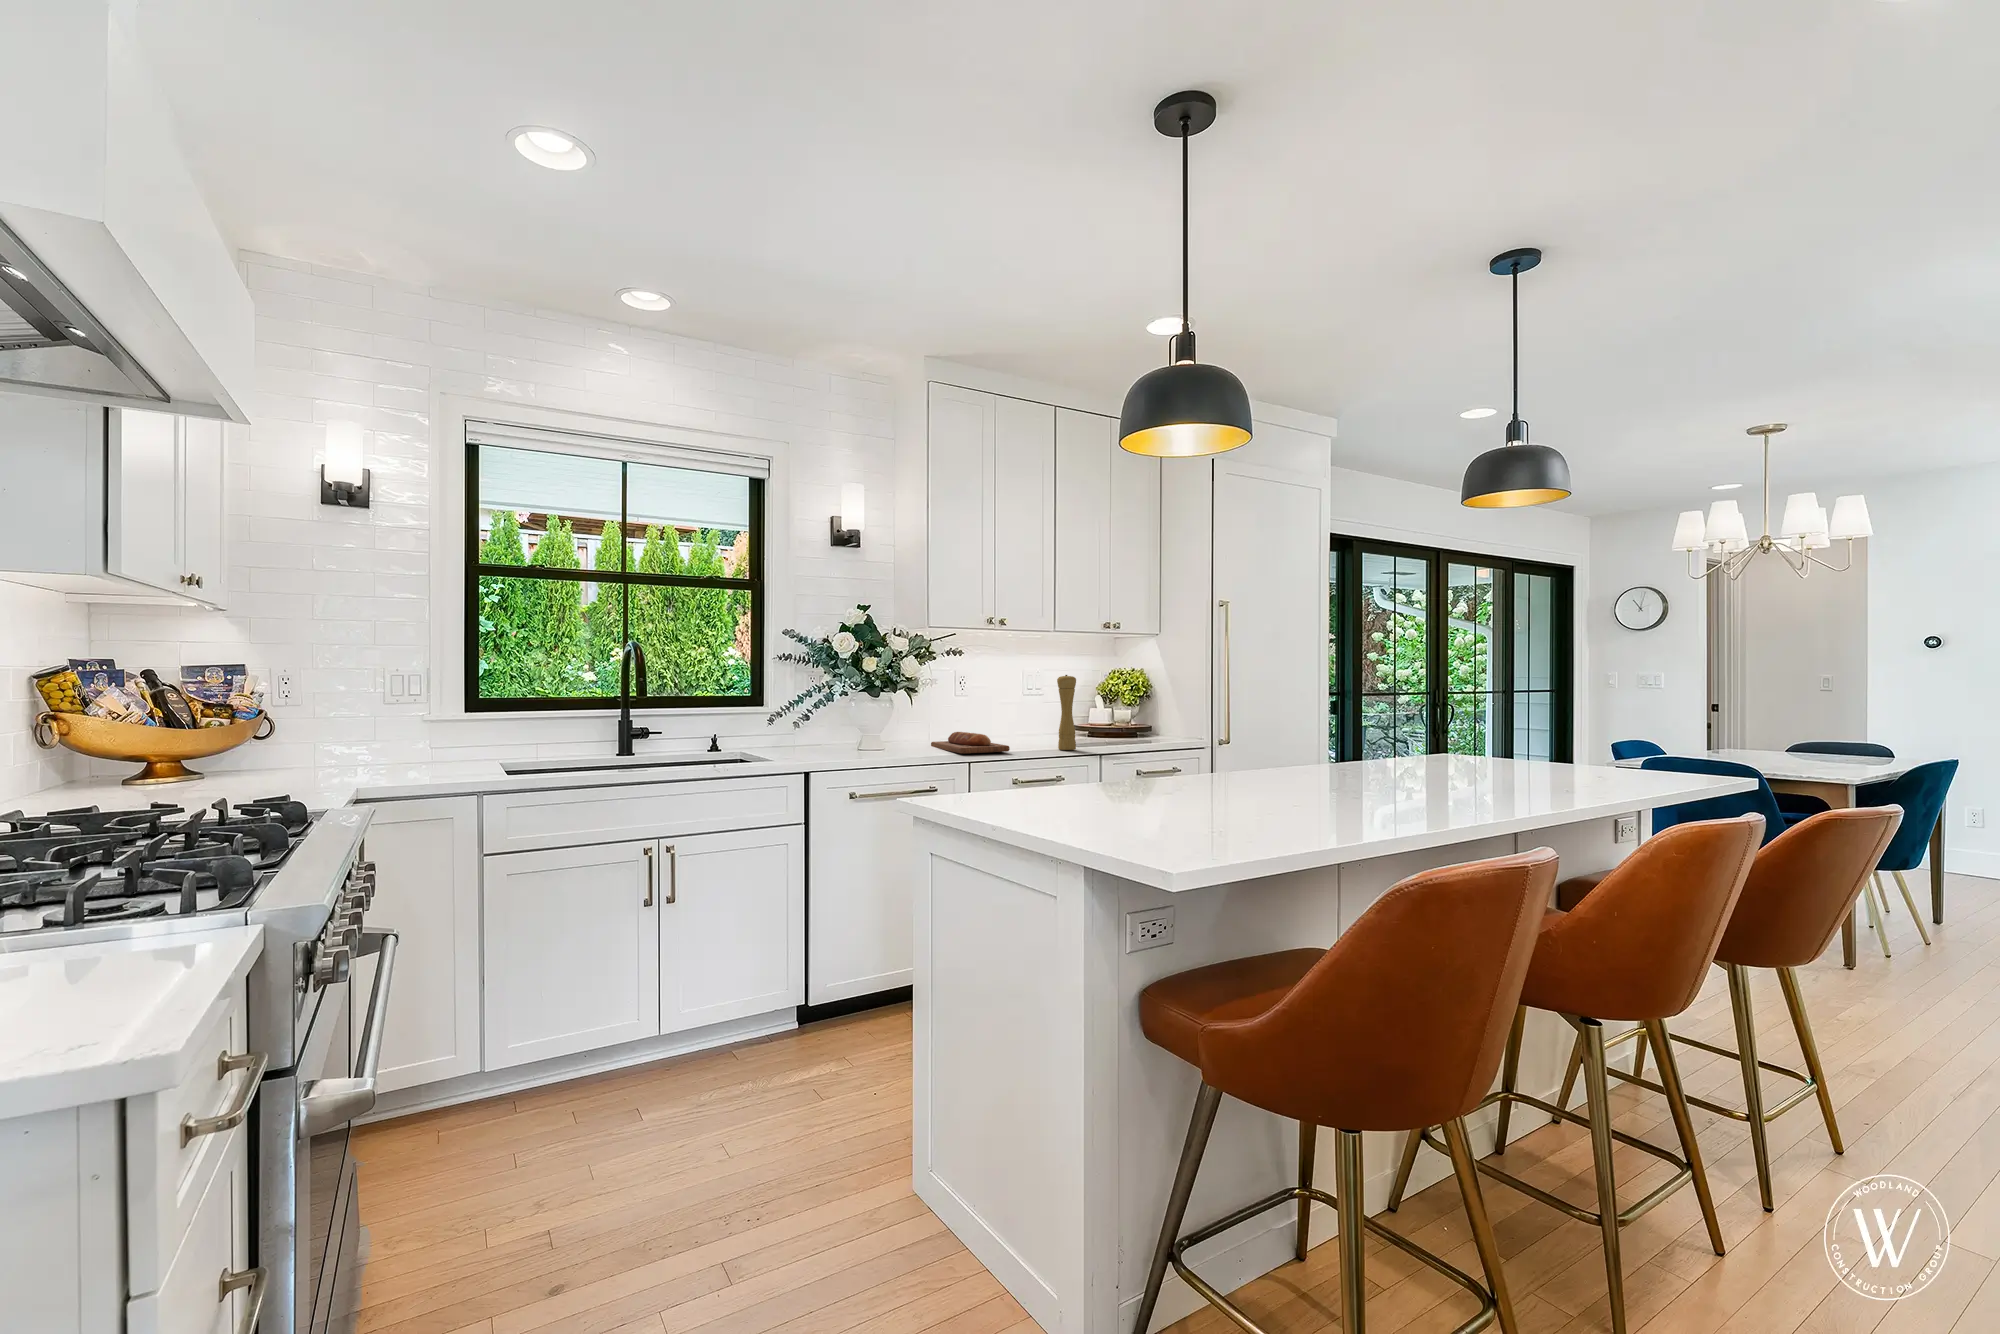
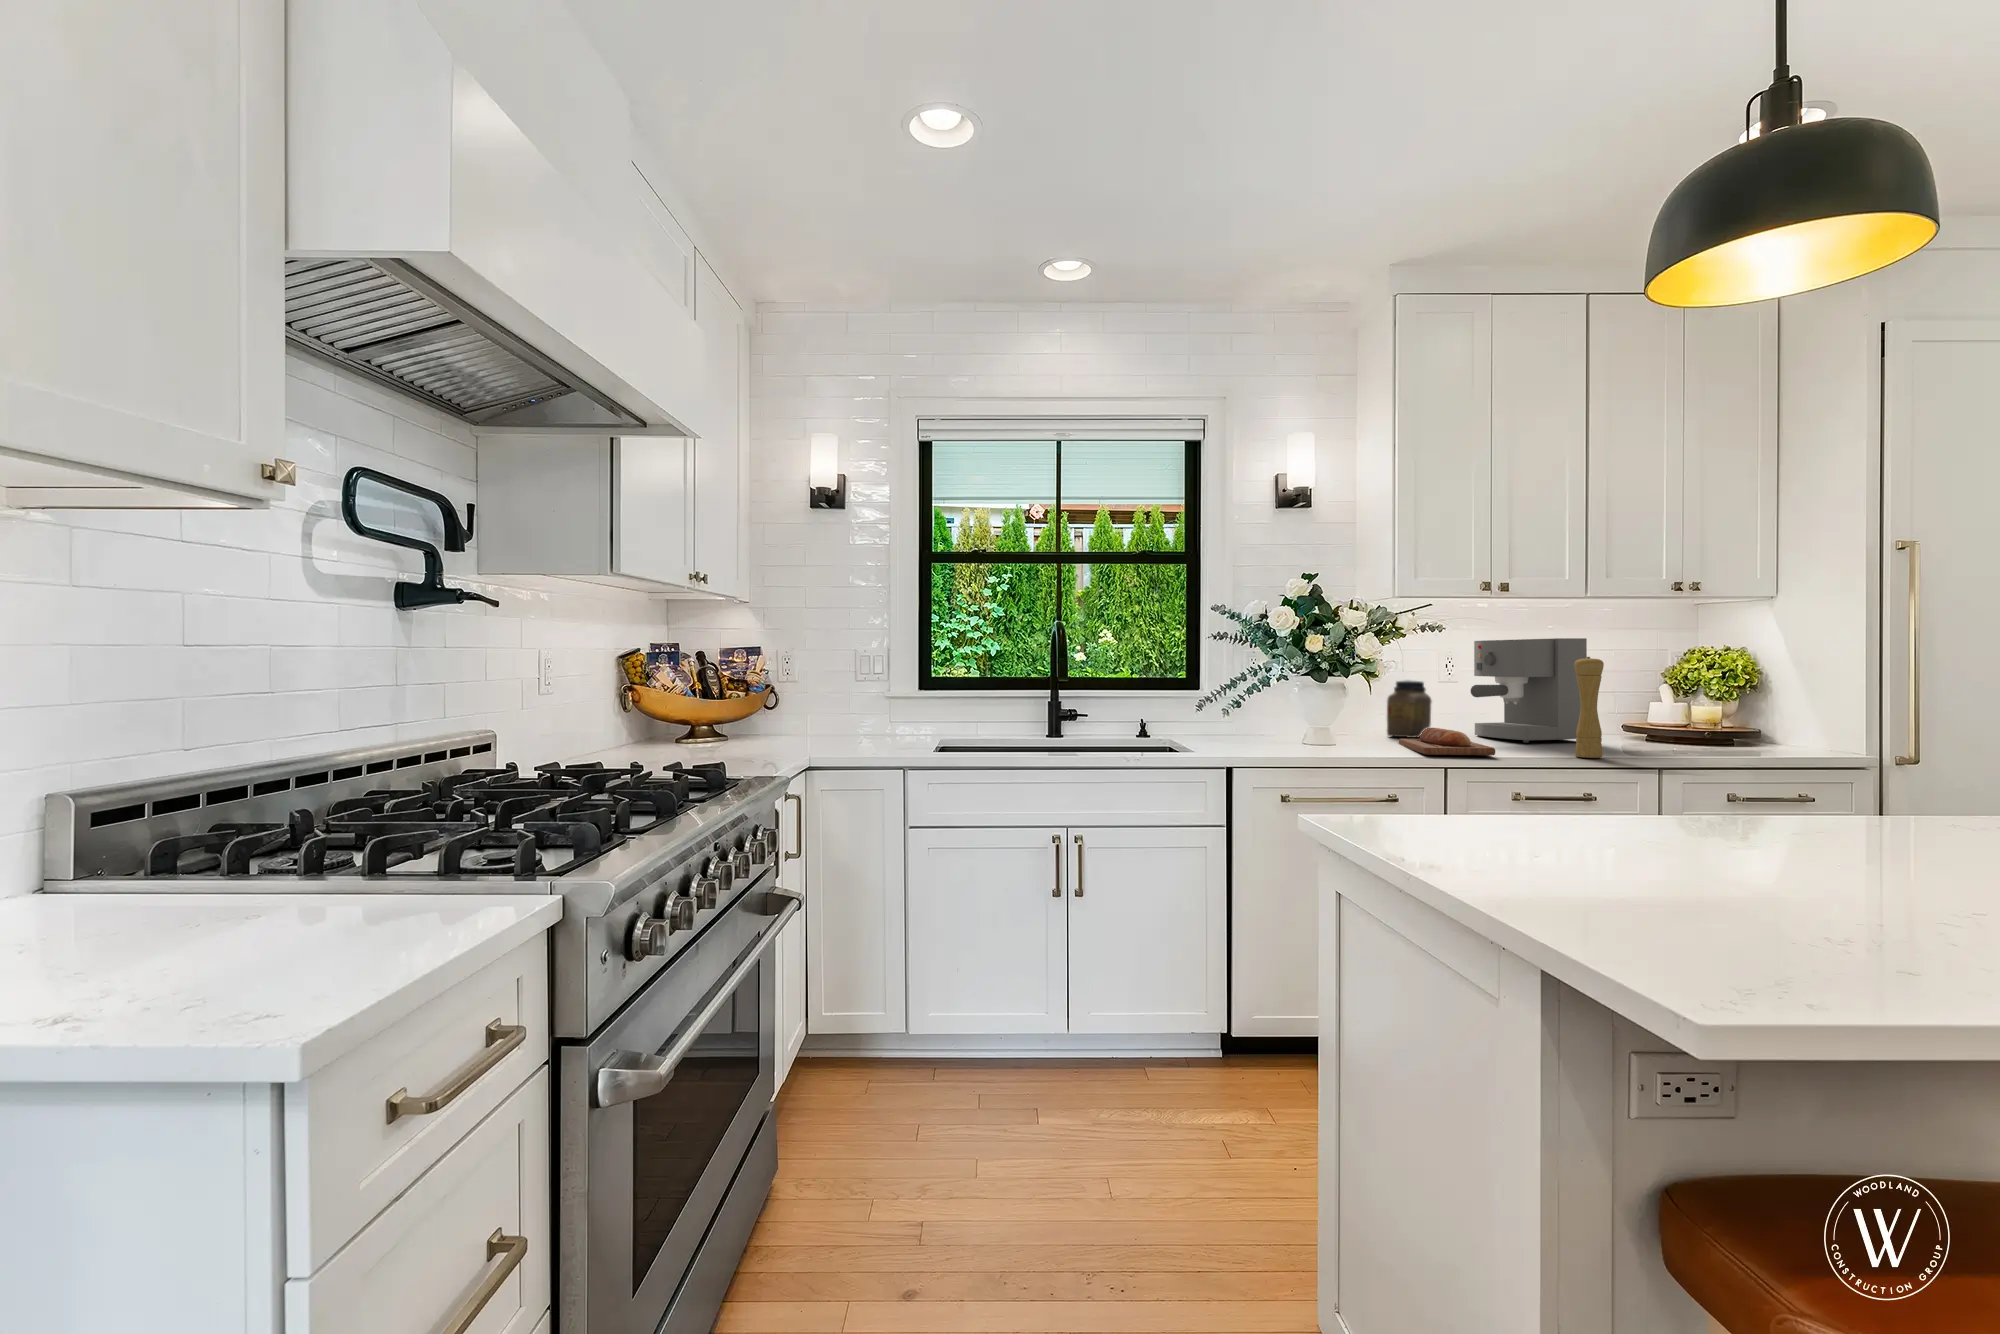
coffee maker: none [977,661,1054,741] -> present [1471,638,1587,743]
jar: none [917,694,950,741] -> present [1387,680,1431,738]

